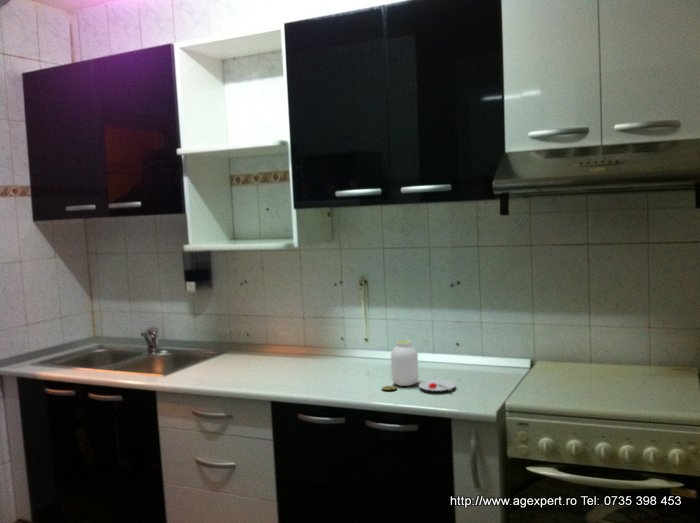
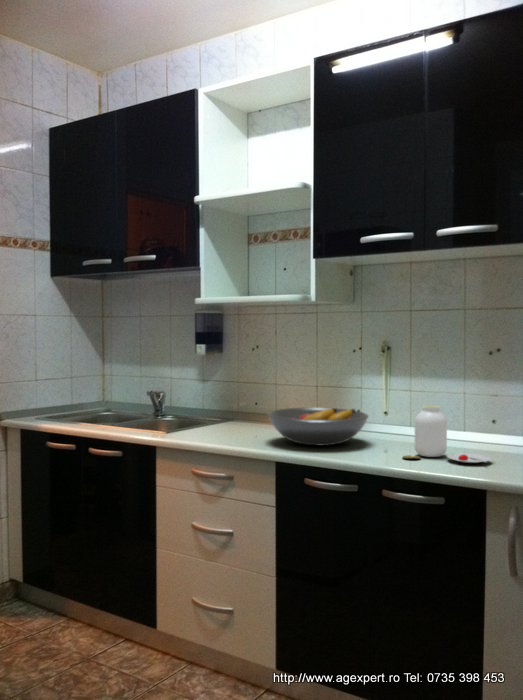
fruit bowl: none [260,341,351,380] -> present [268,408,368,445]

